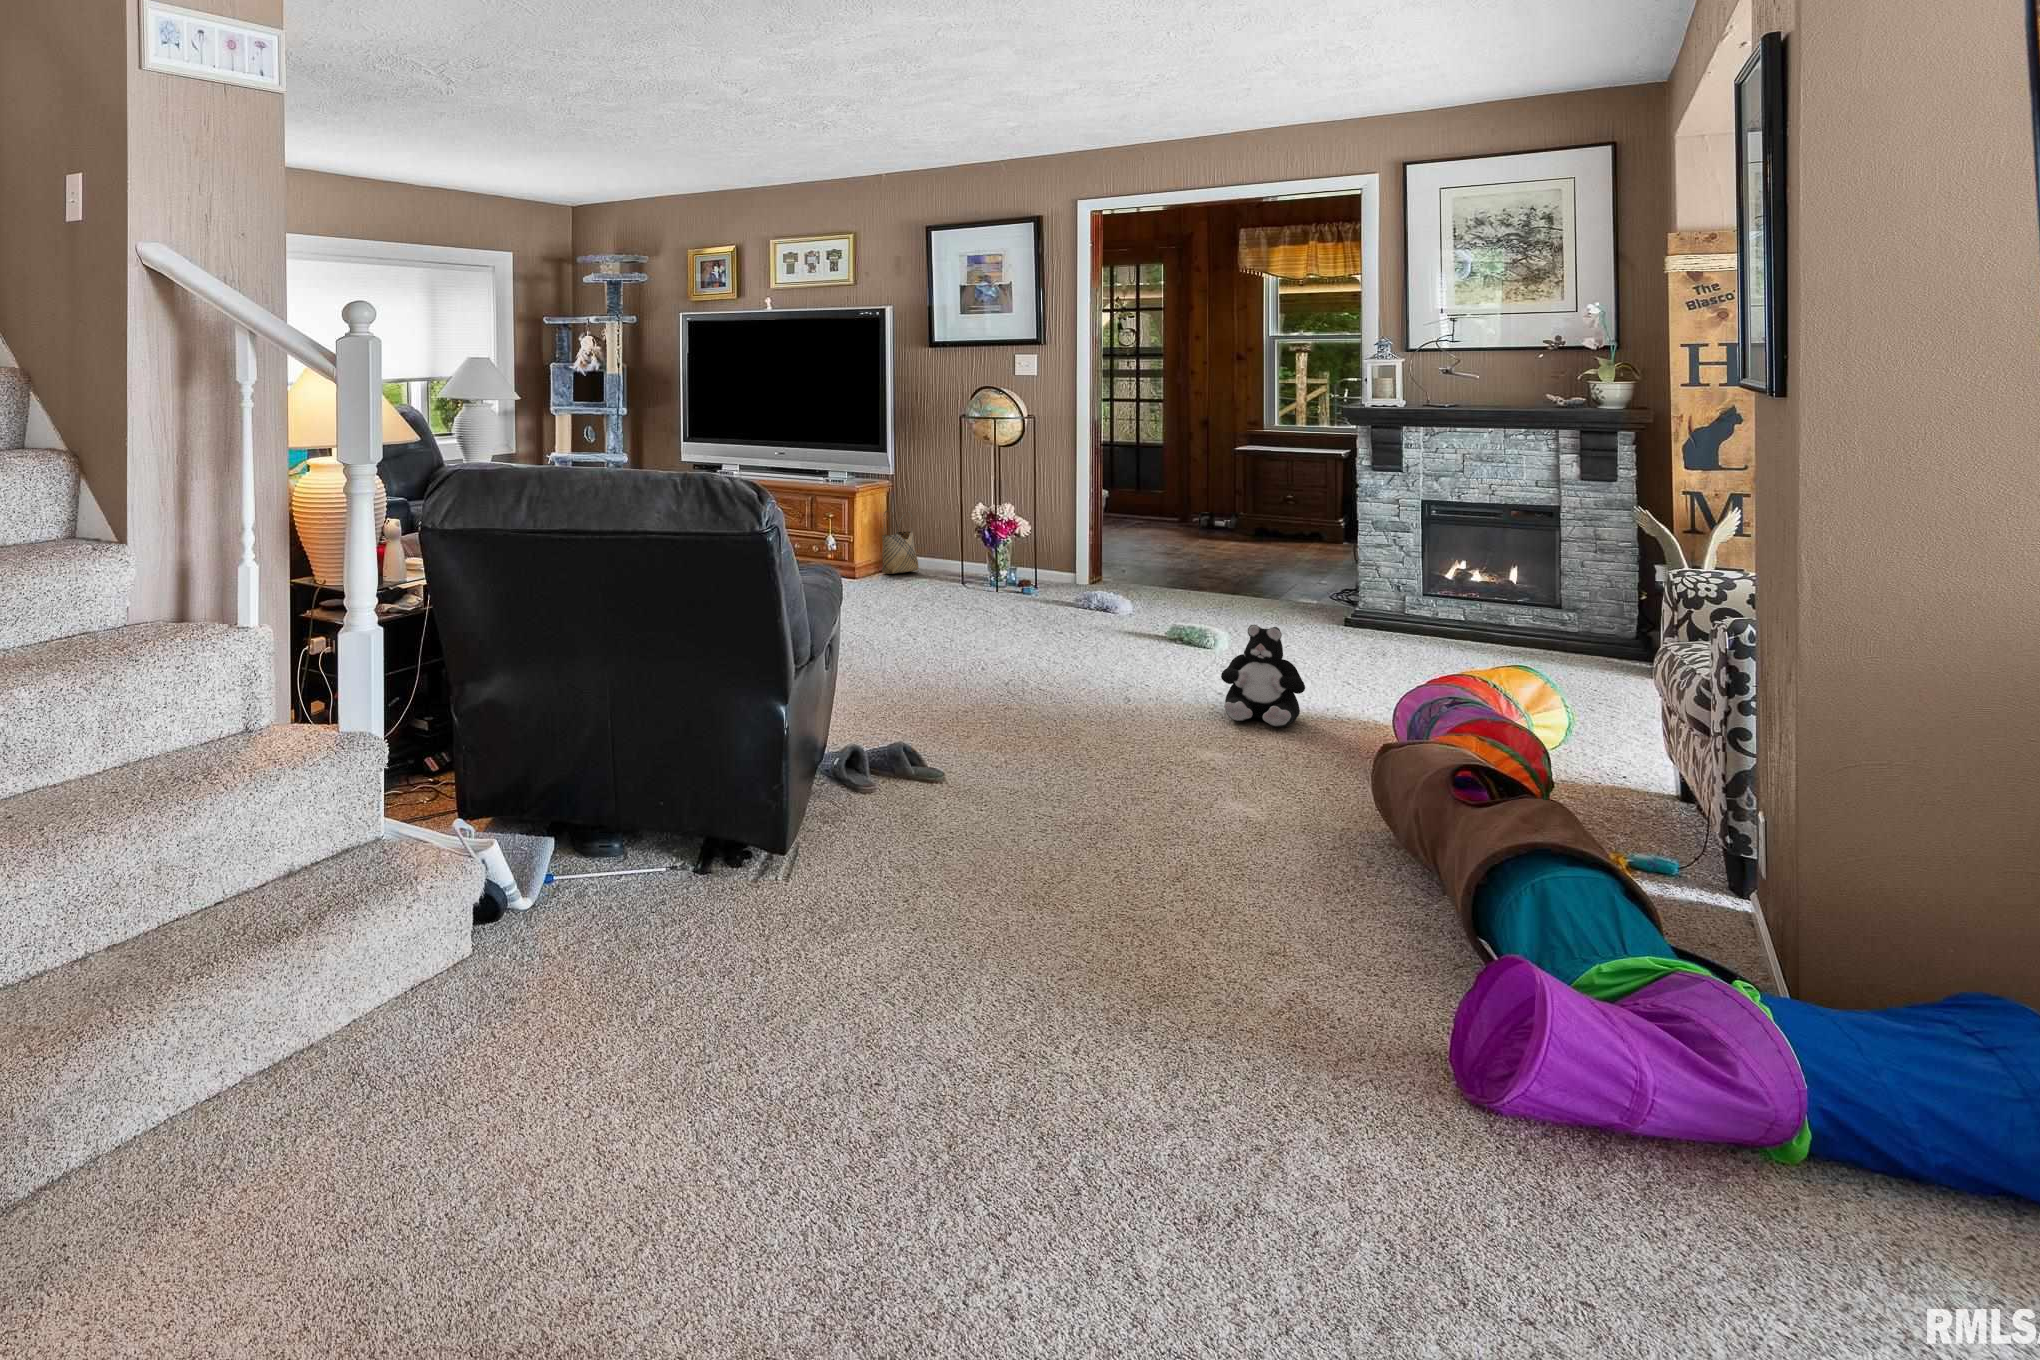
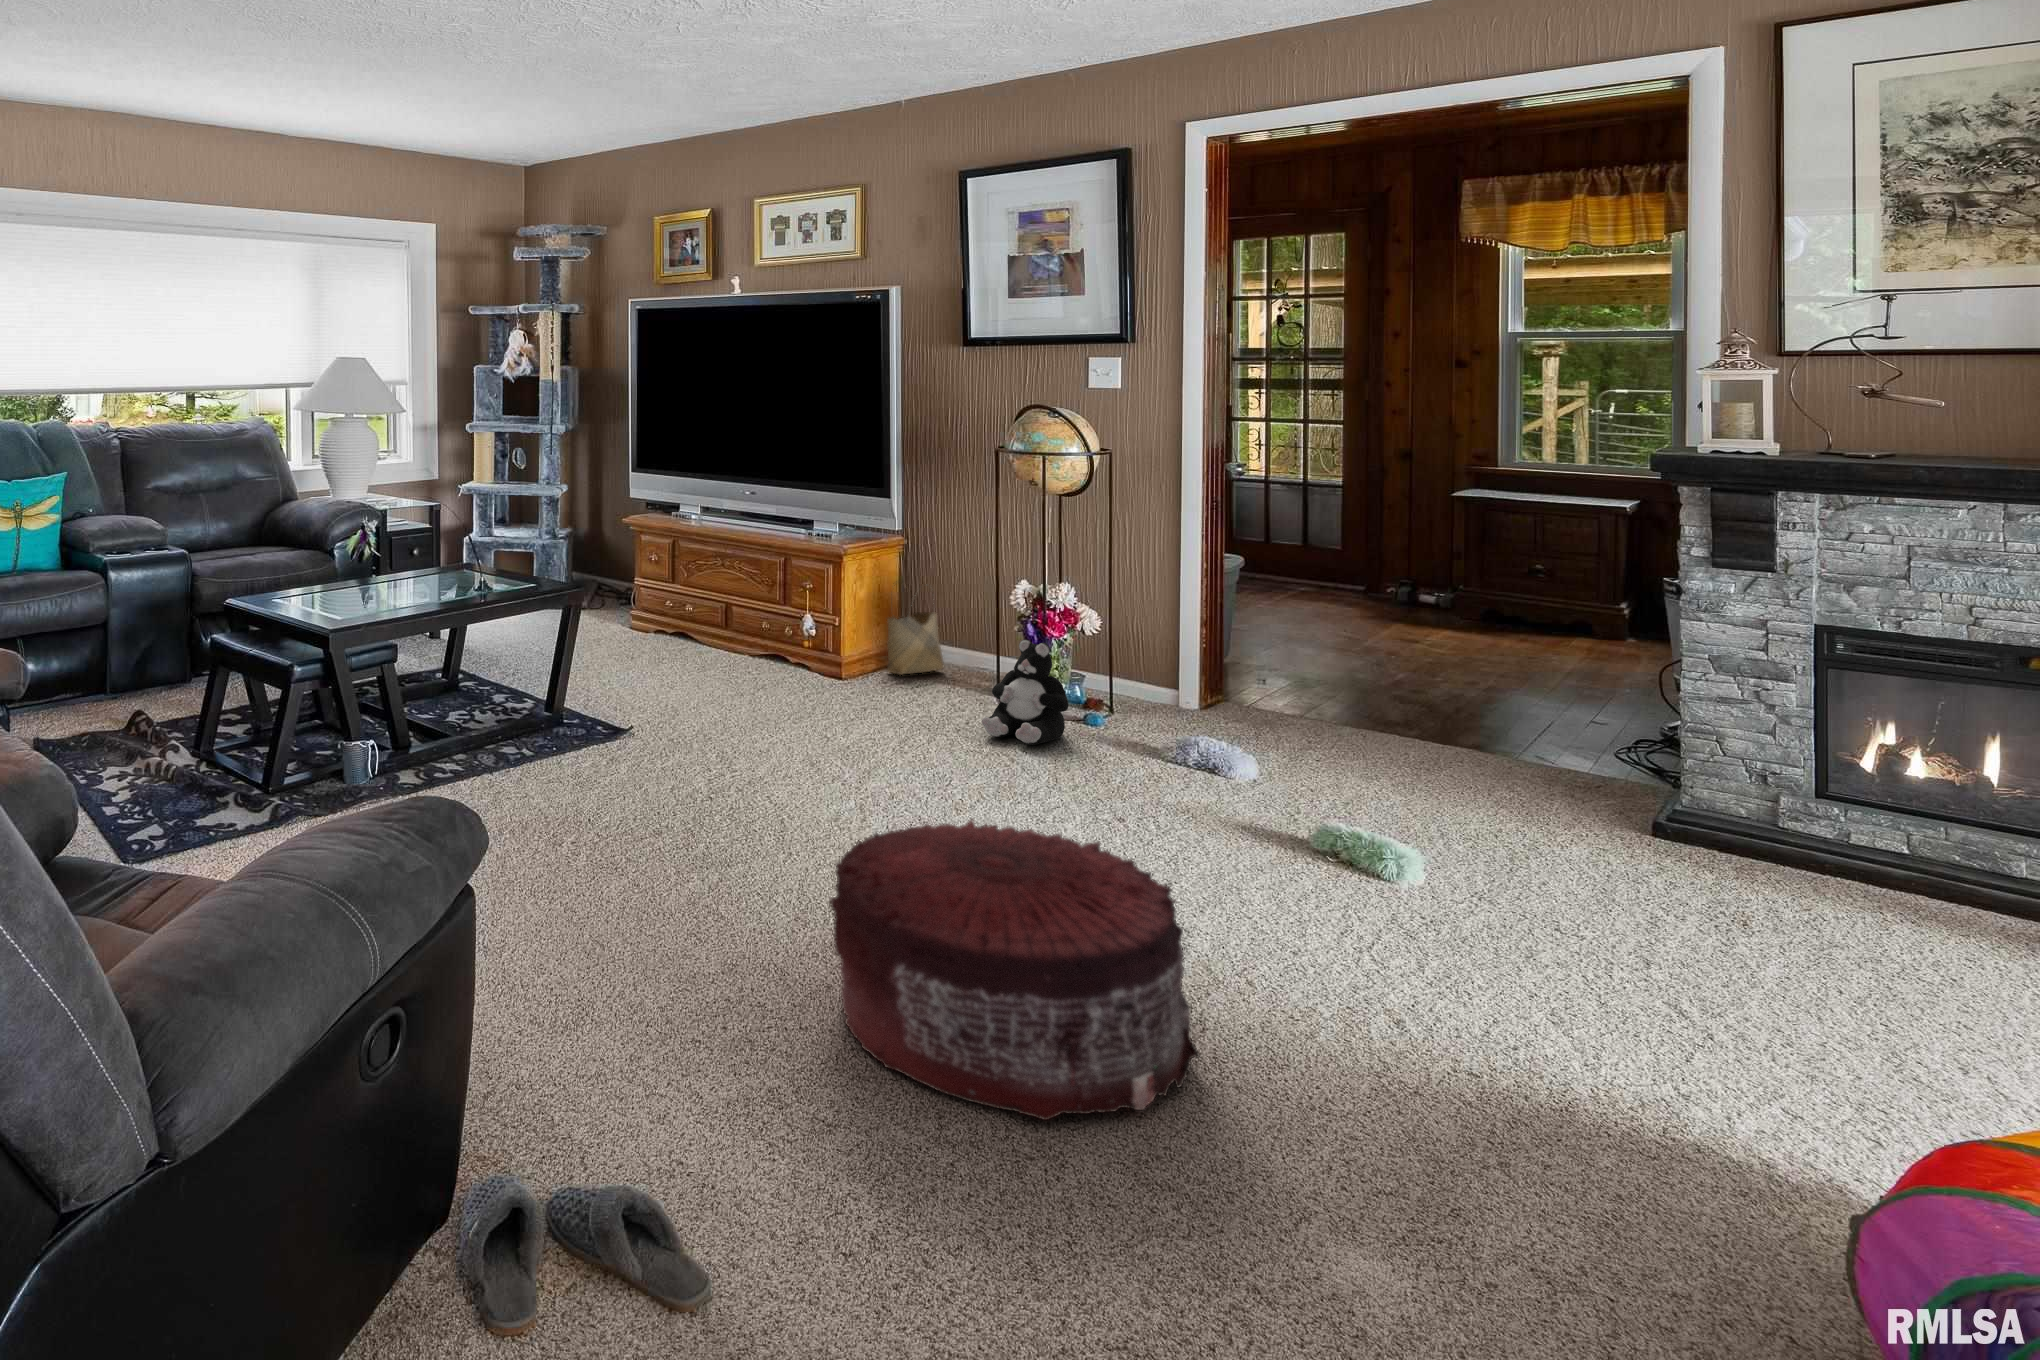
pouf: none [944,606,1133,724] -> present [830,820,1200,1120]
plush toy: present [1221,625,1305,727] -> present [982,640,1069,745]

